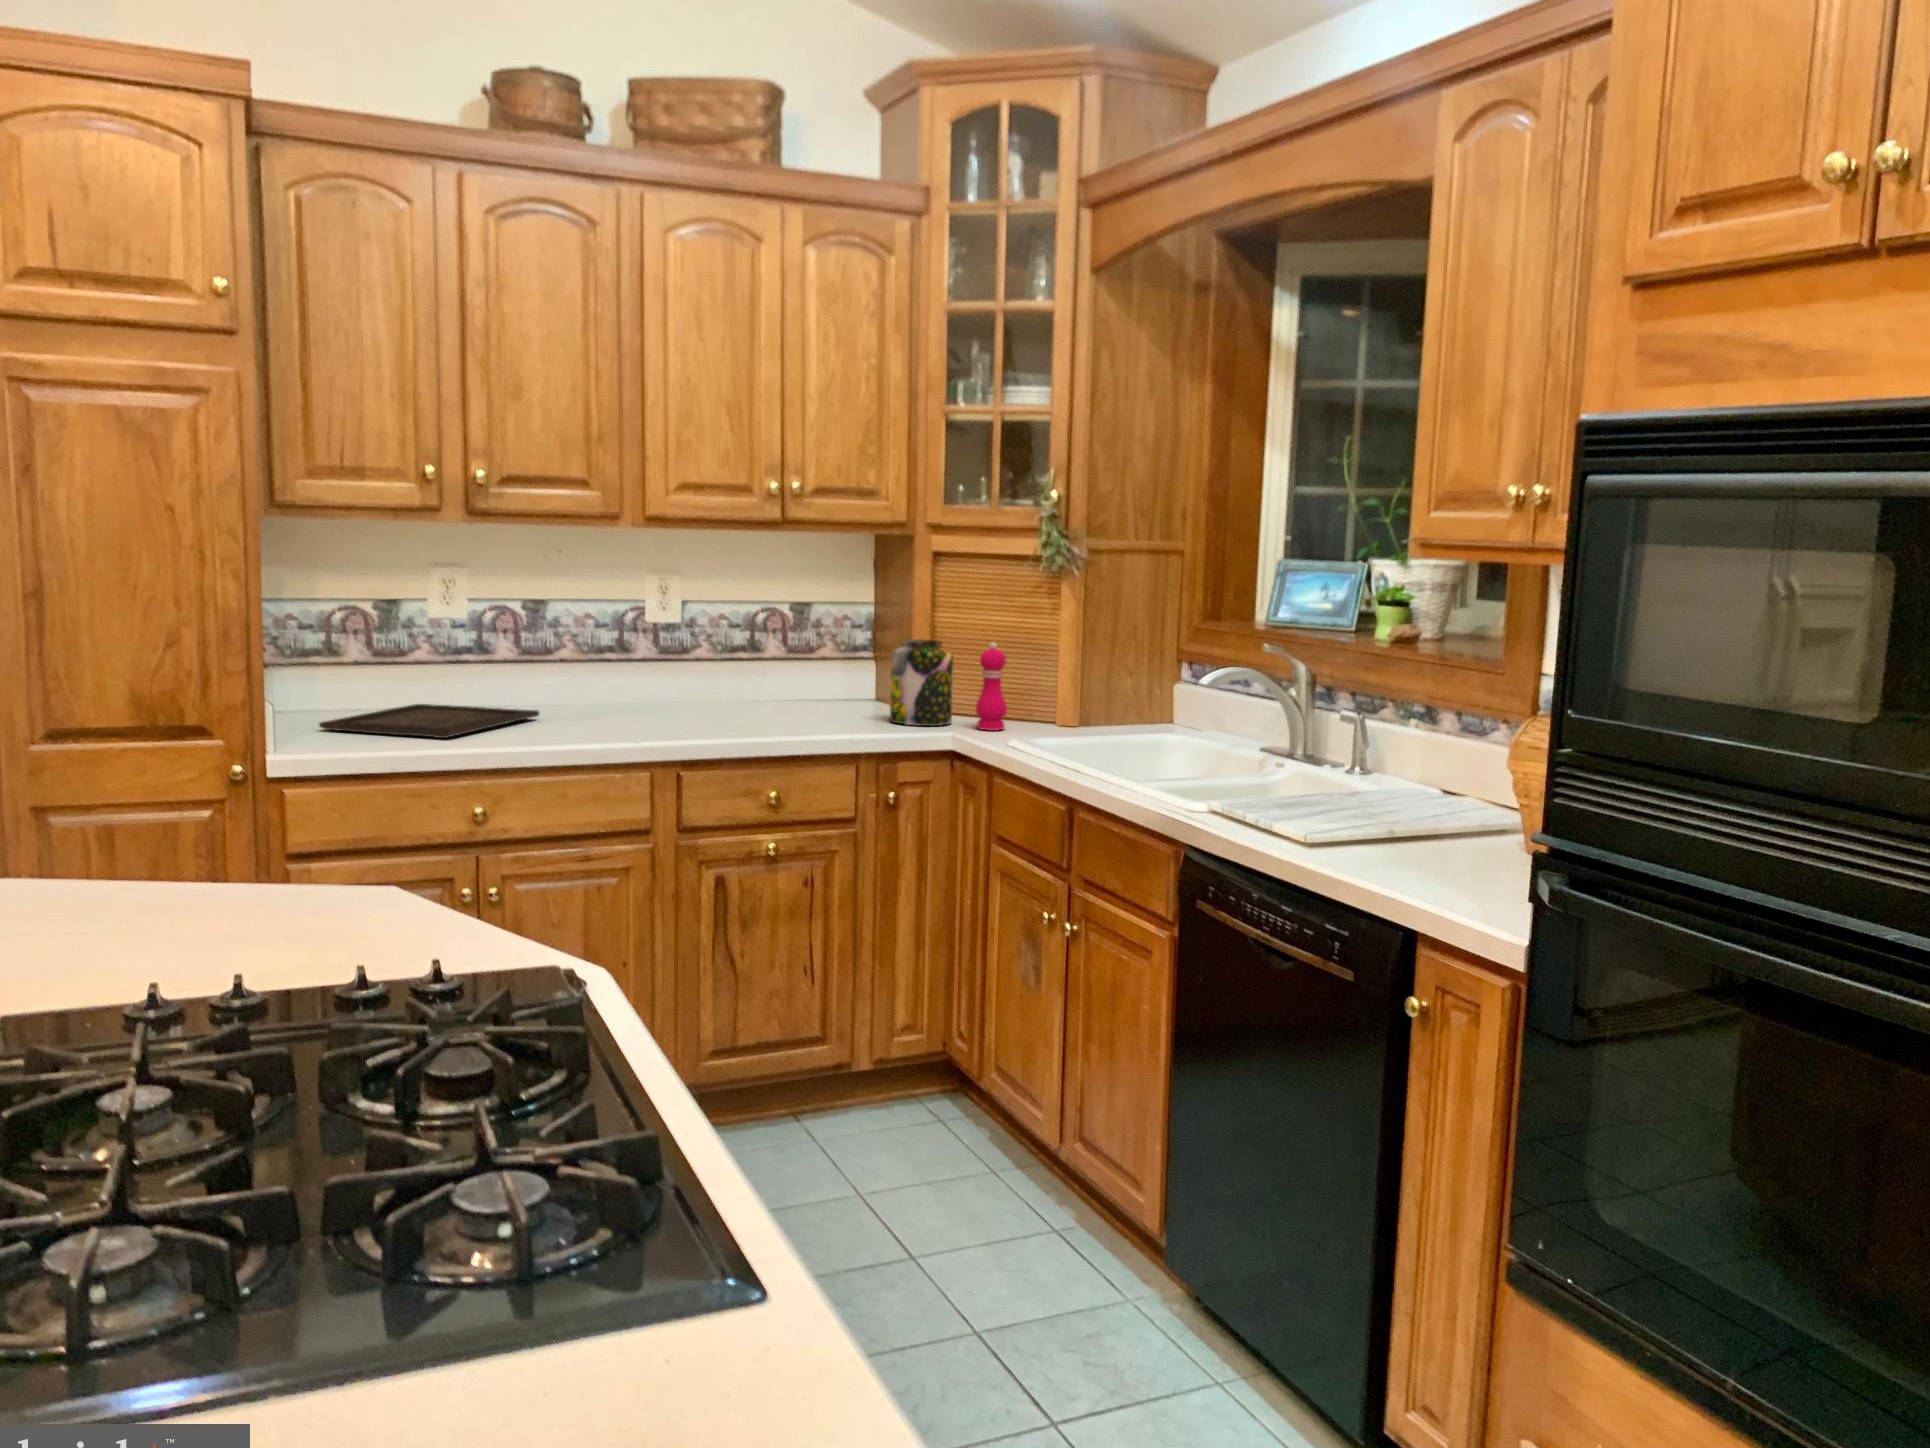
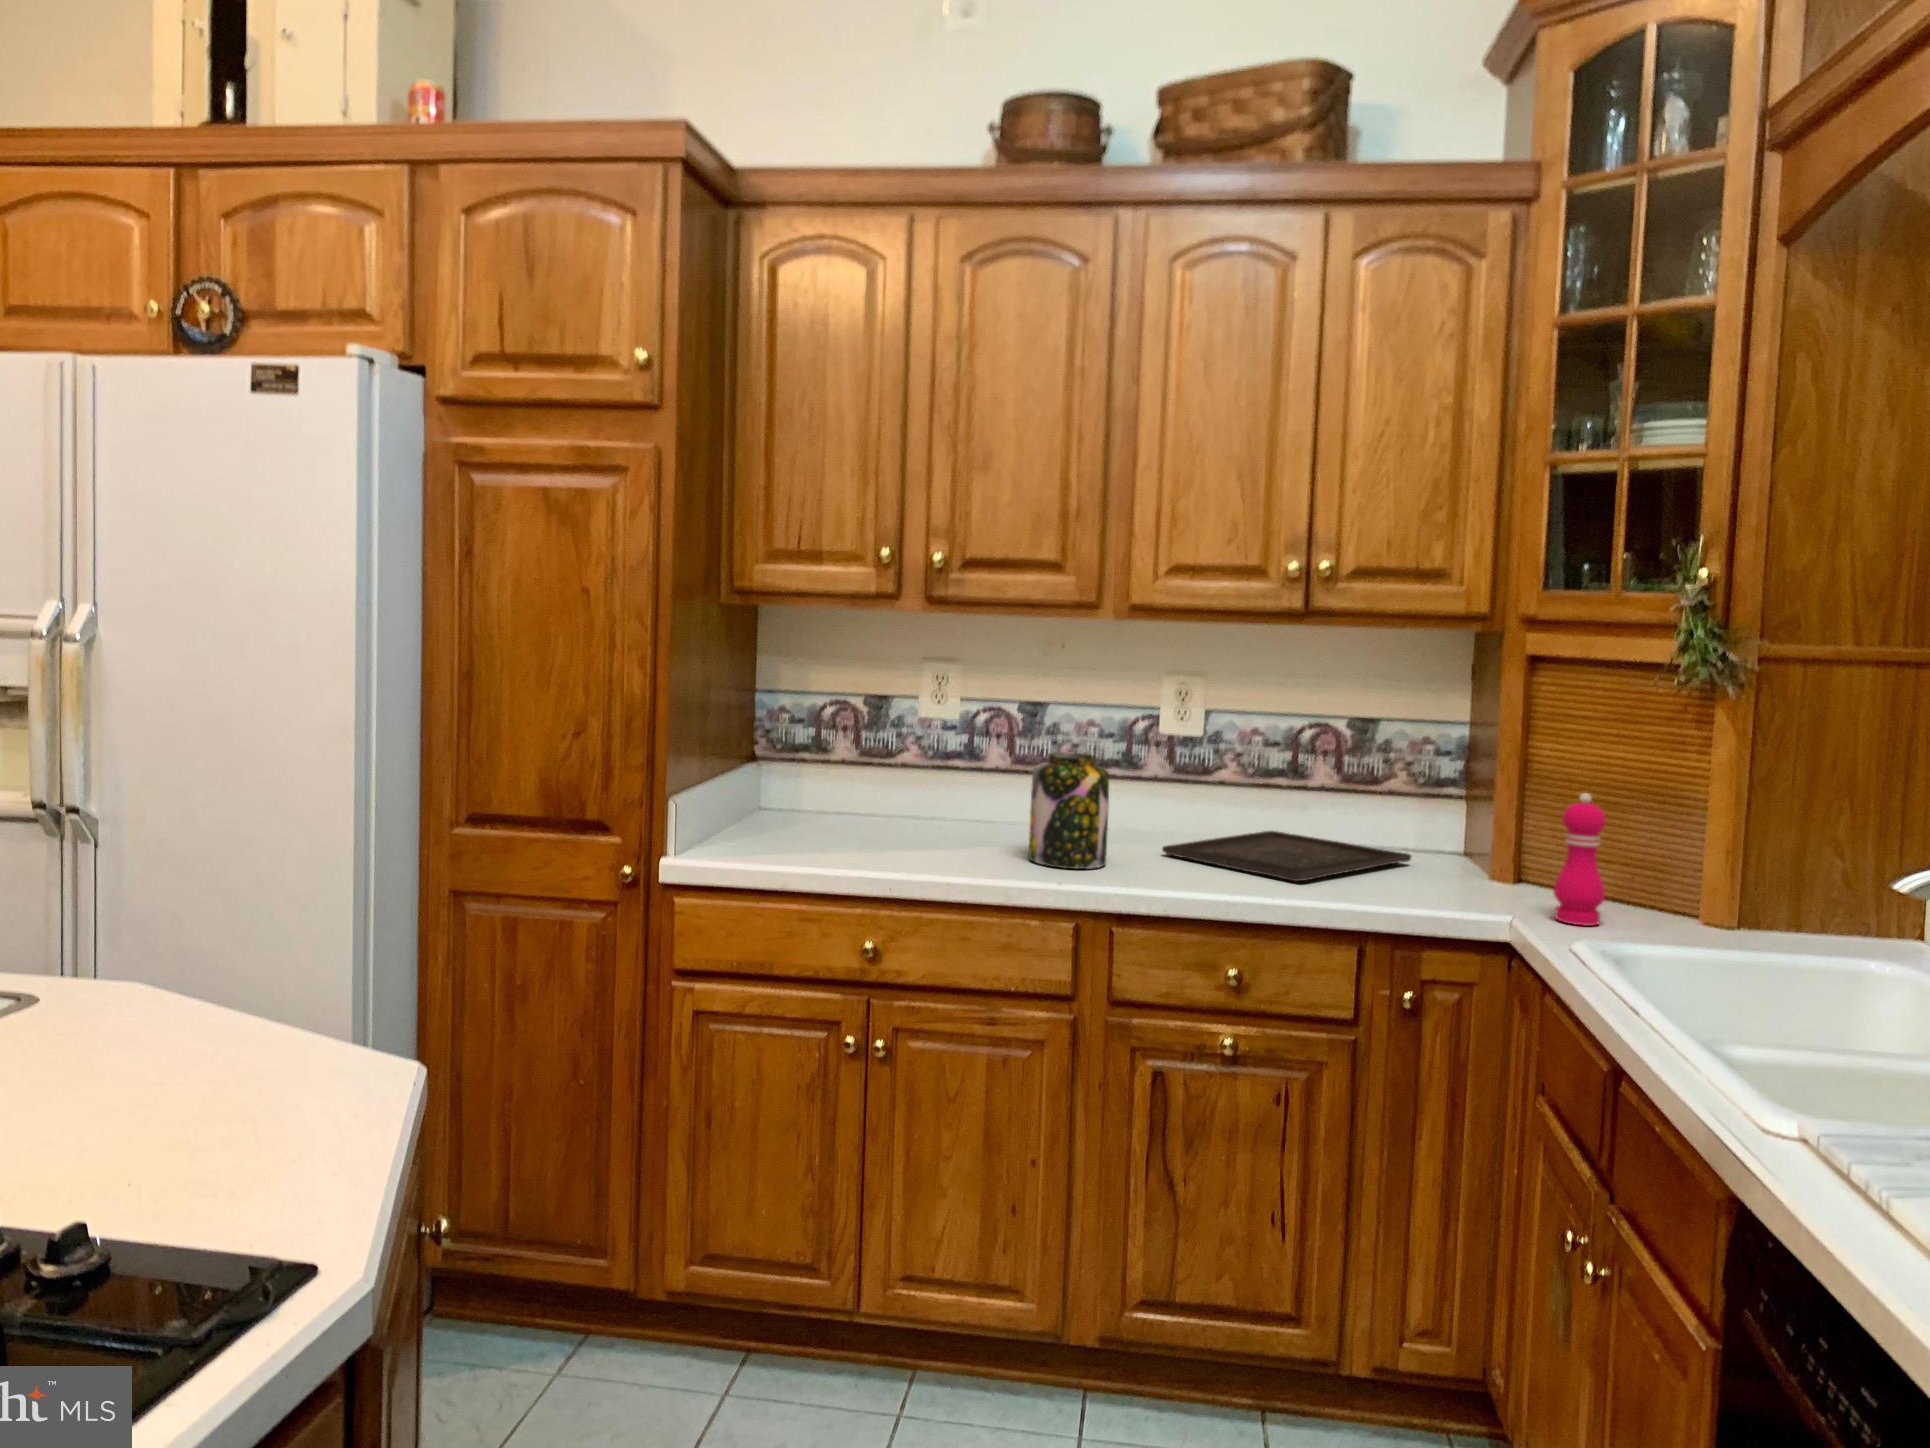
jar: present [890,639,953,726] -> present [1029,752,1109,869]
tray: present [319,704,539,738] -> present [1162,831,1412,881]

